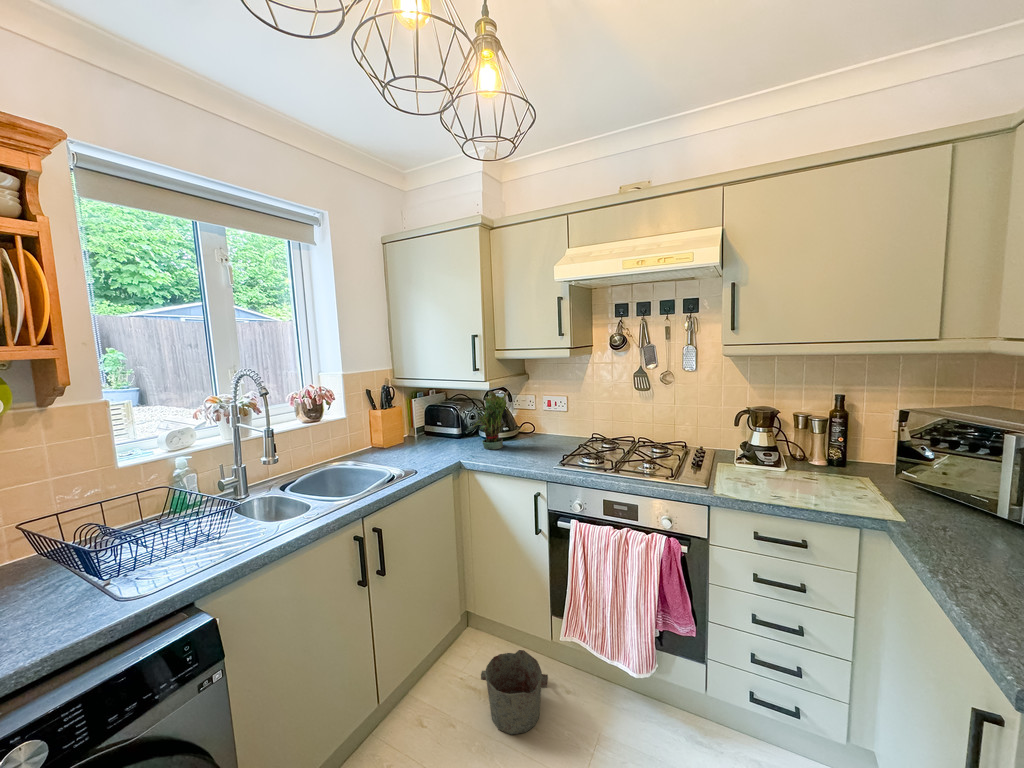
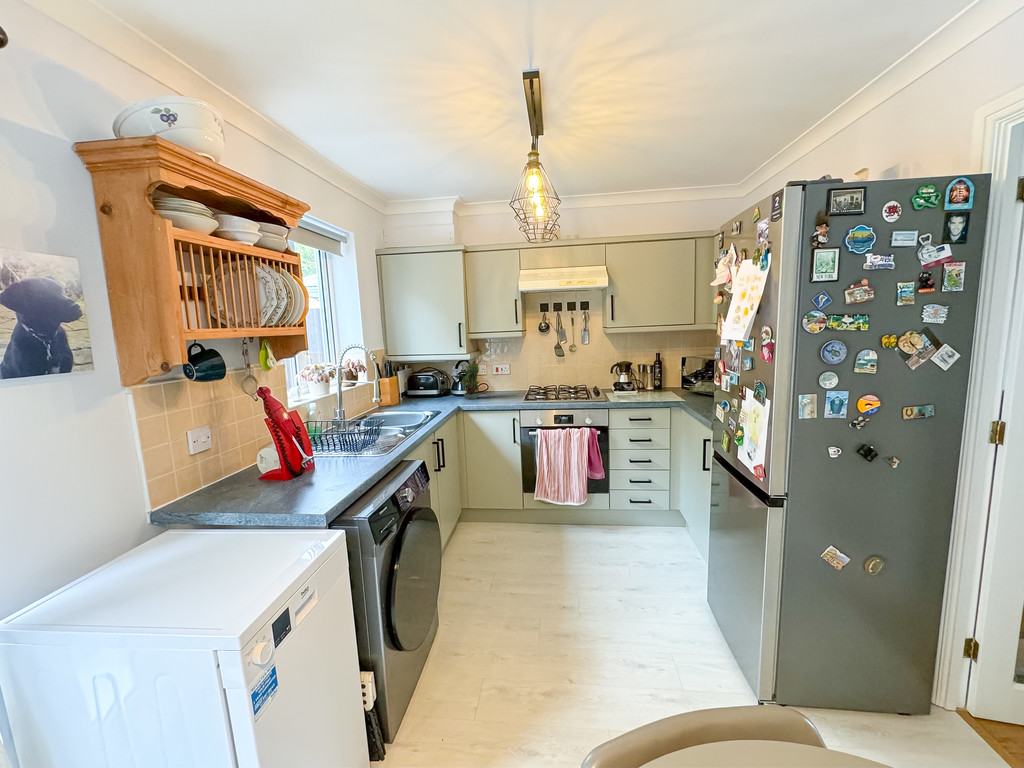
bucket: present [481,650,548,735] -> none [493,511,532,551]

